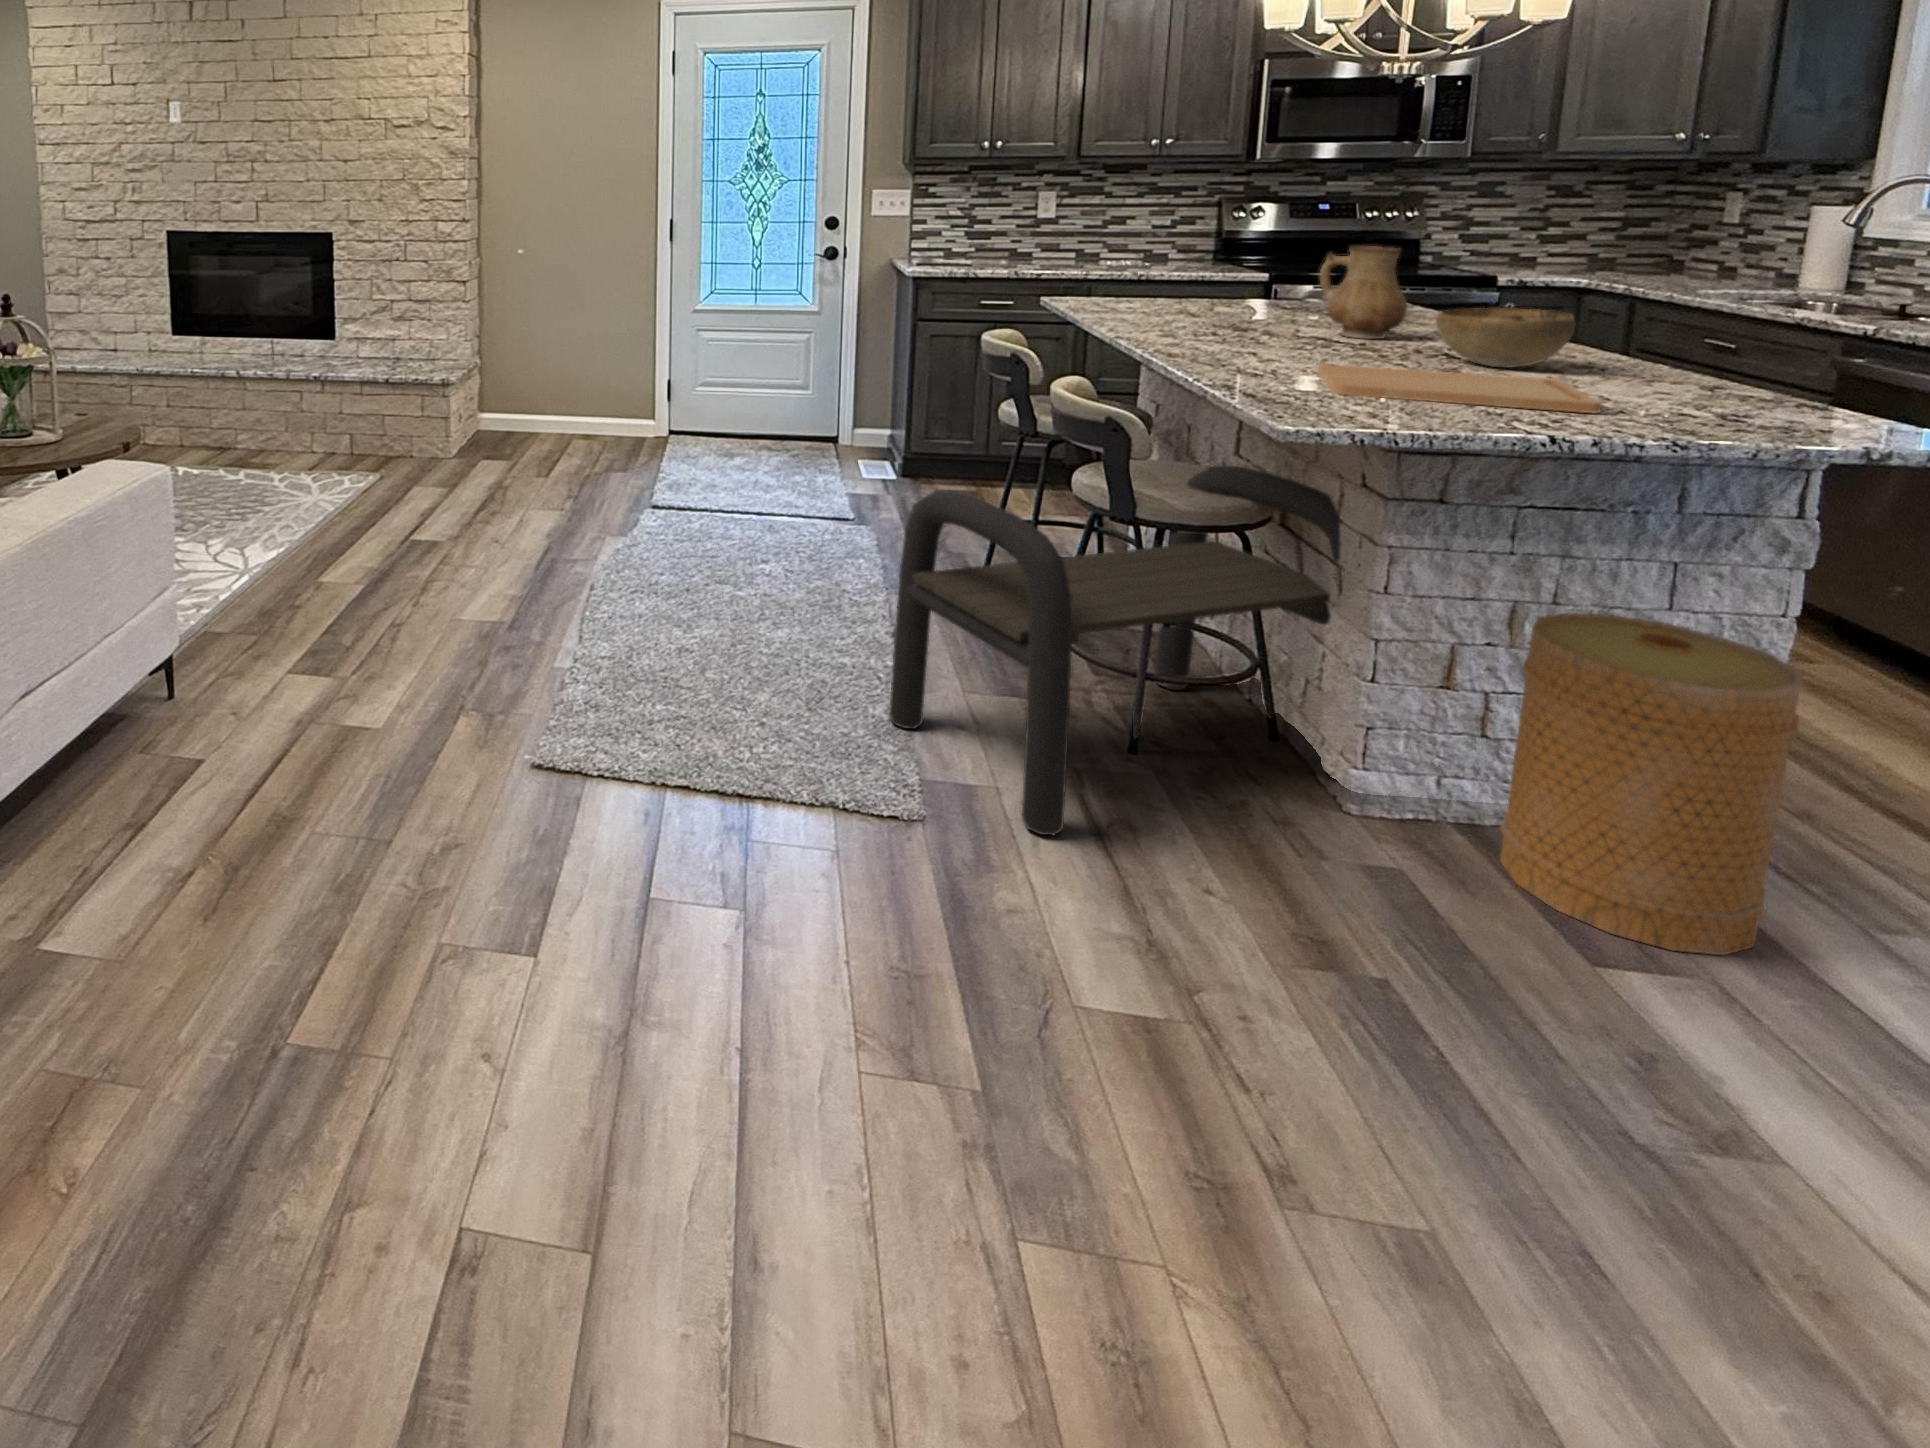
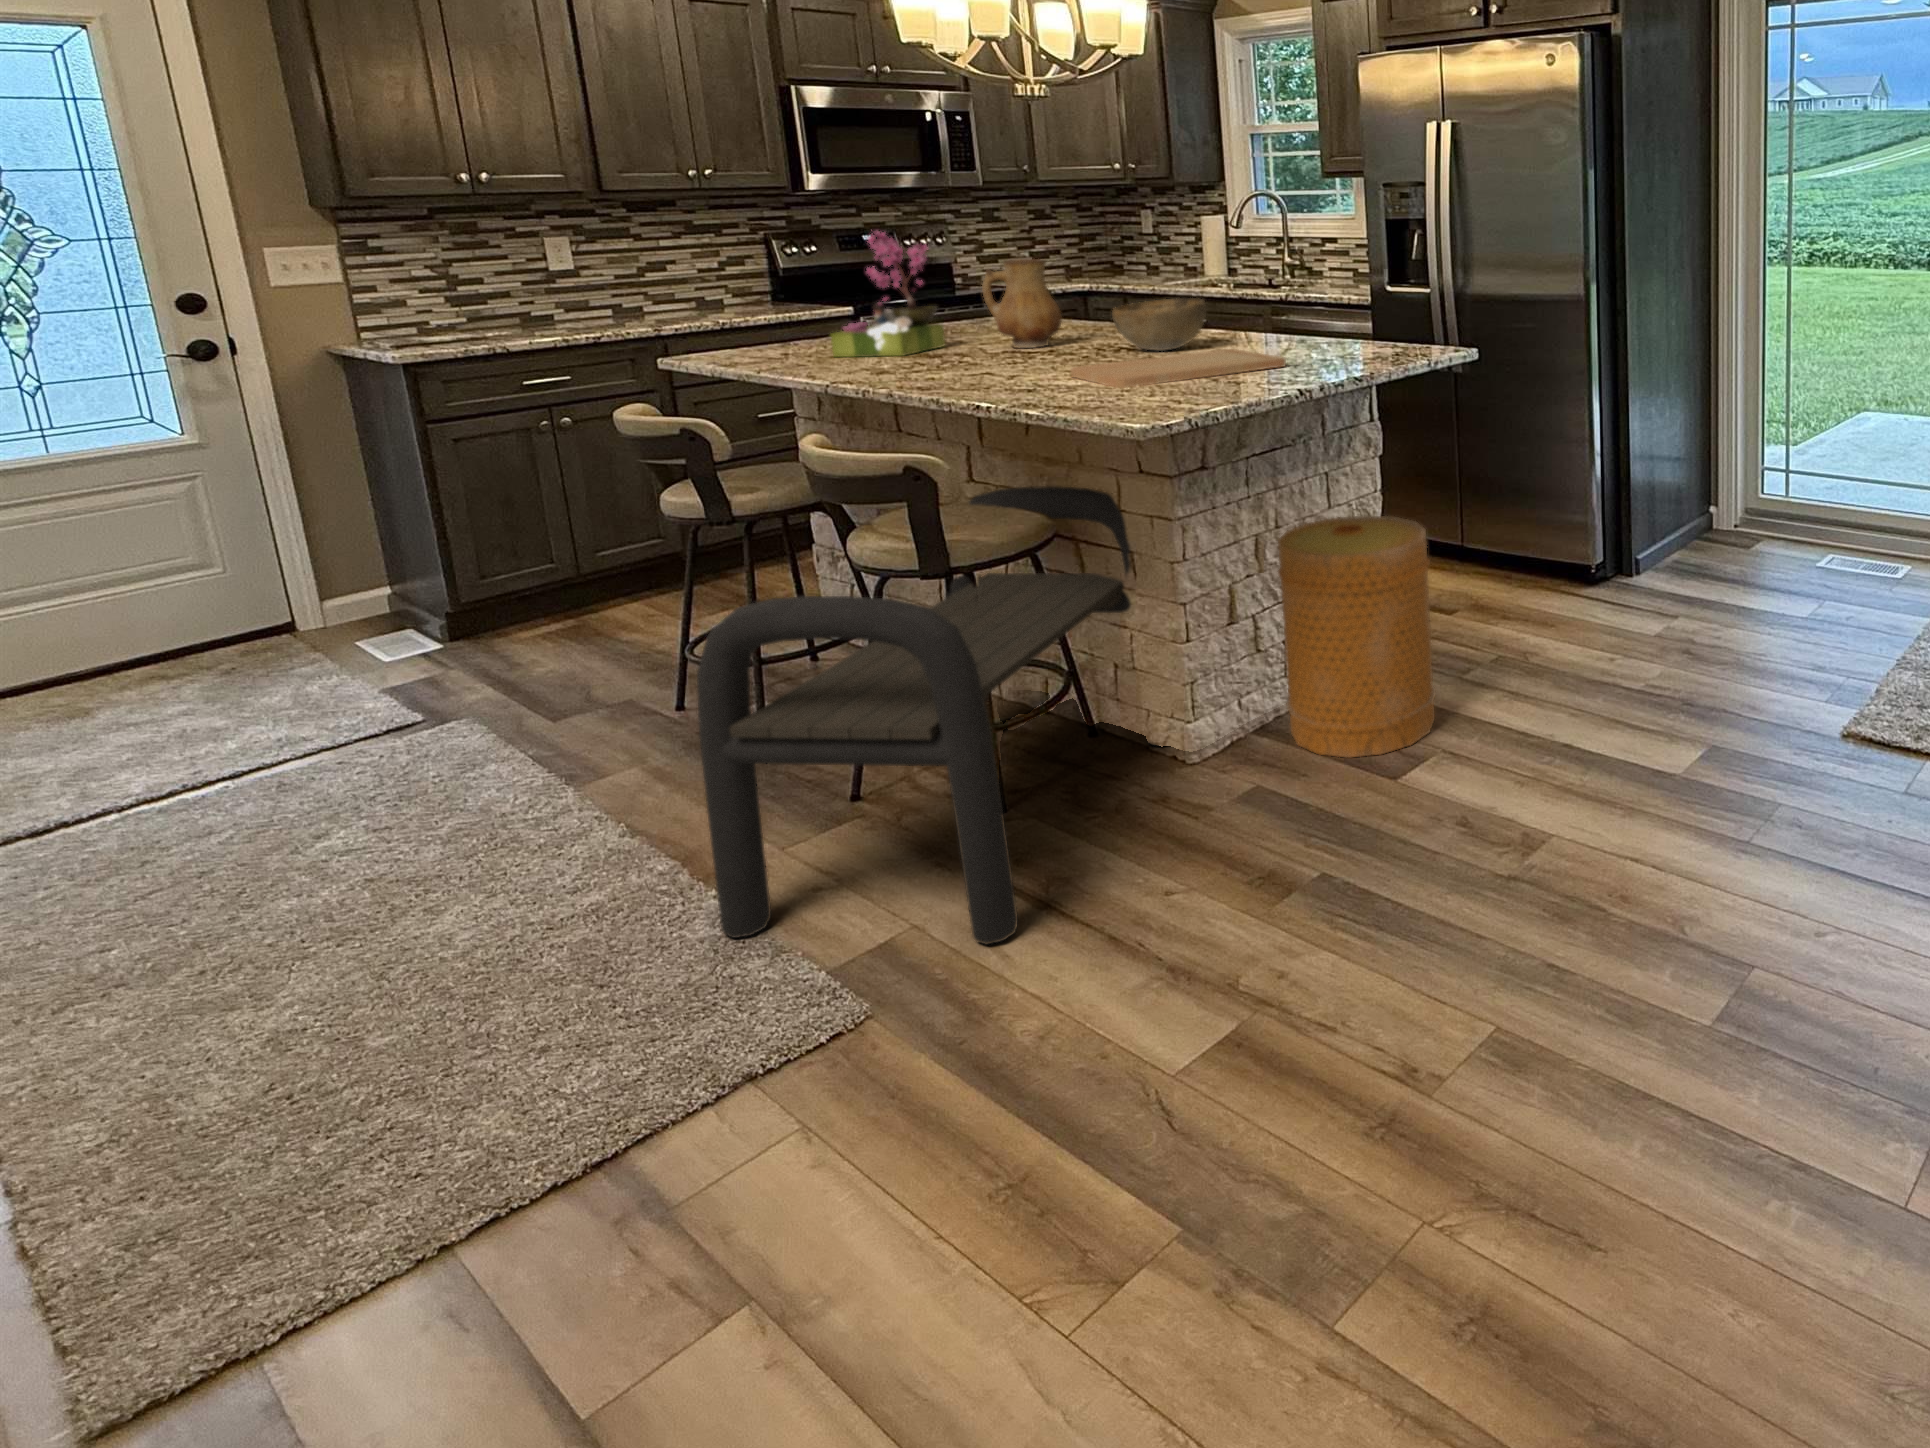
flower arrangement: none [1169,204,1286,325] -> present [831,230,945,357]

